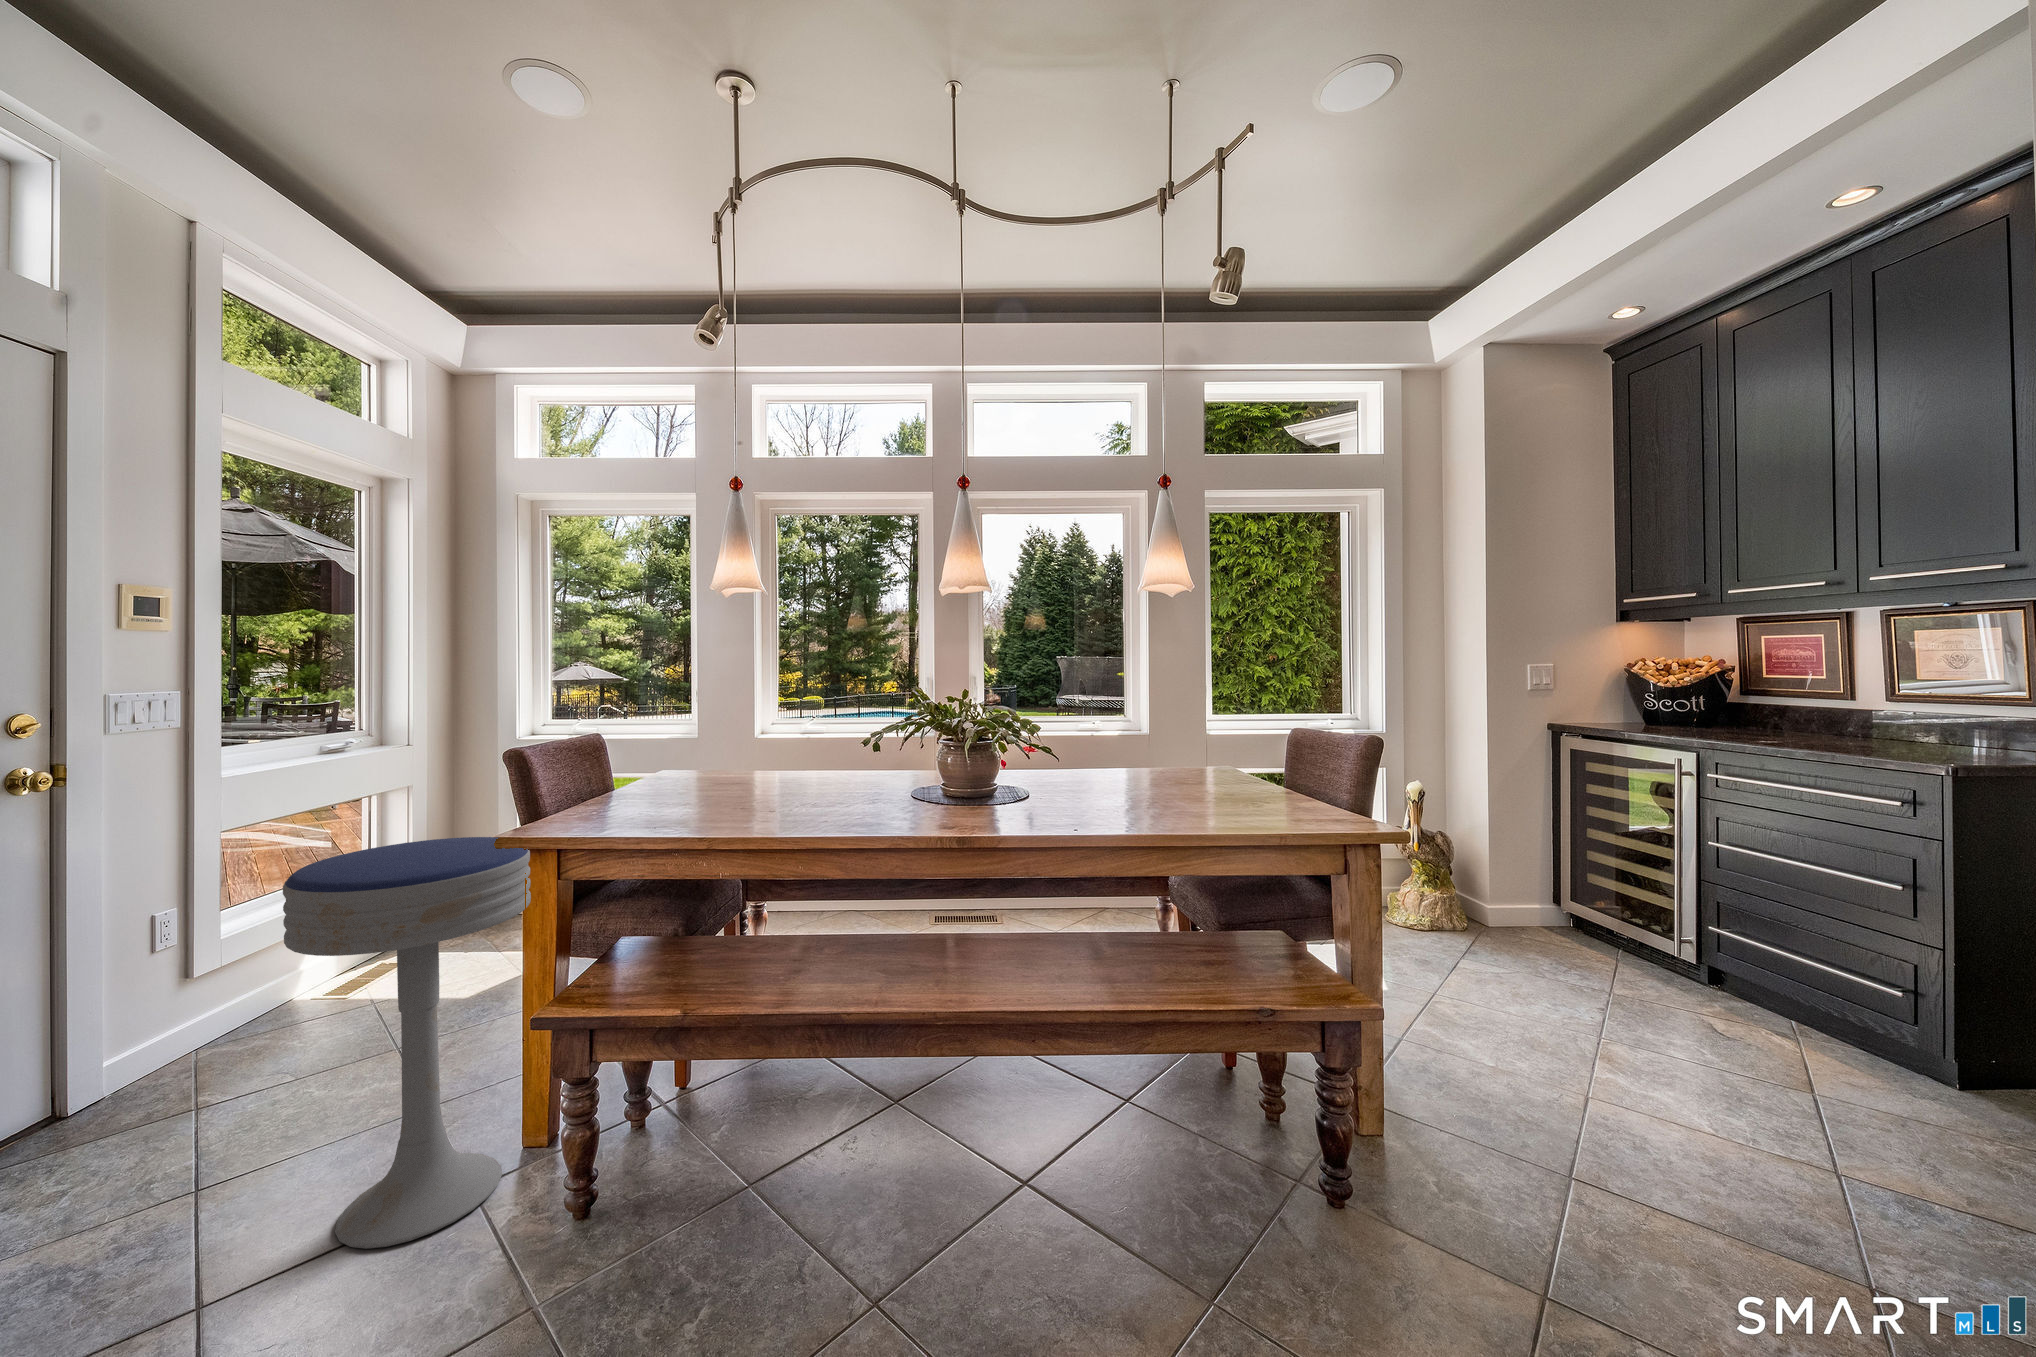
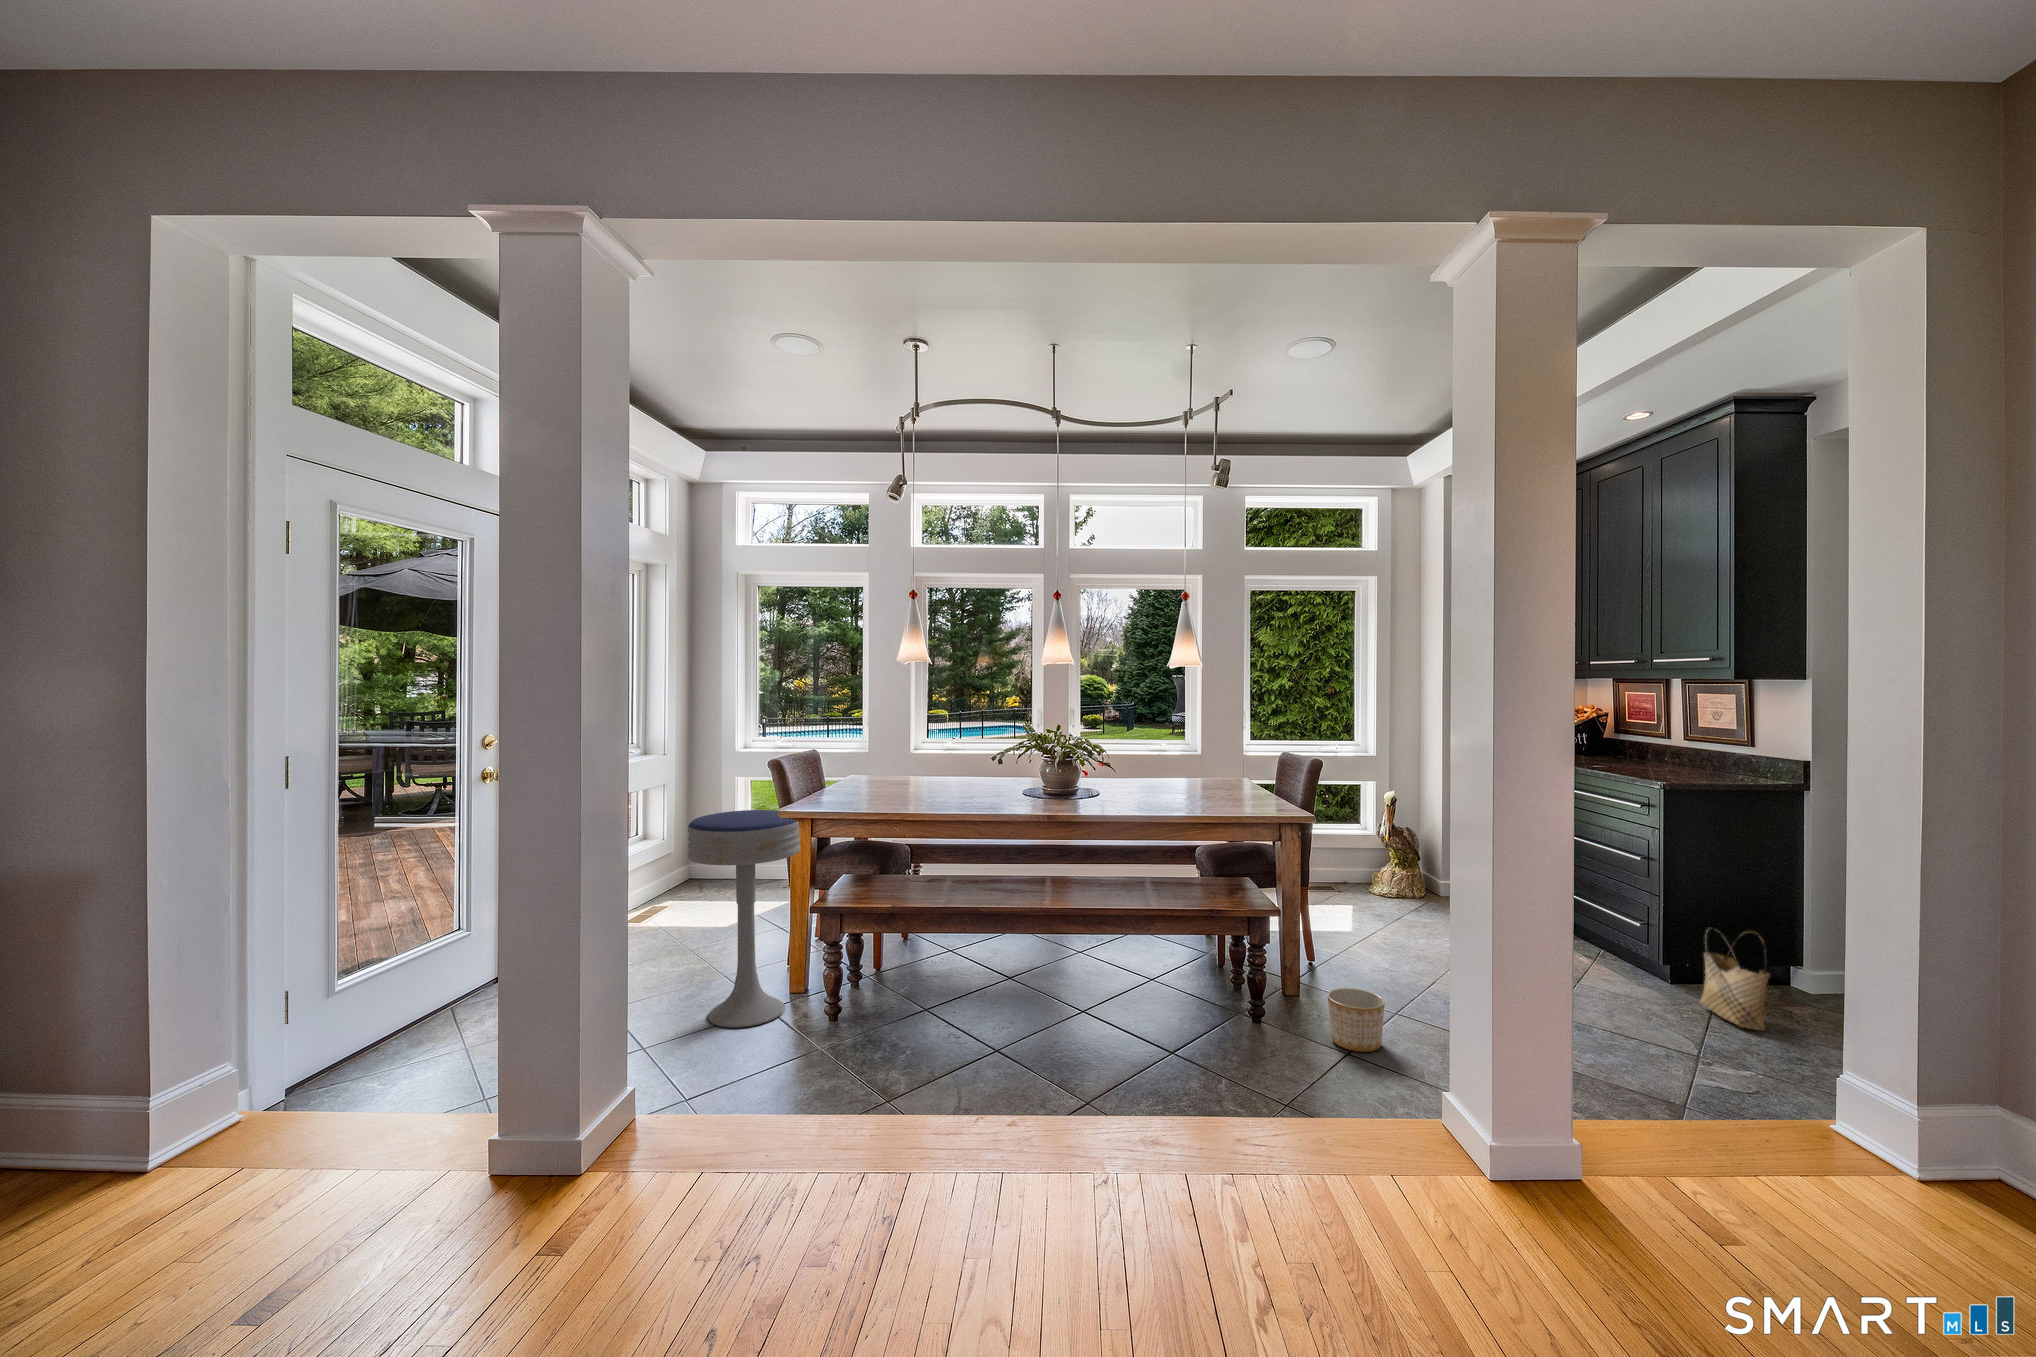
woven basket: none [1781,945,1898,1079] -> present [1700,931,1770,1030]
planter: none [1381,1075,1471,1185] -> present [1327,988,1385,1052]

